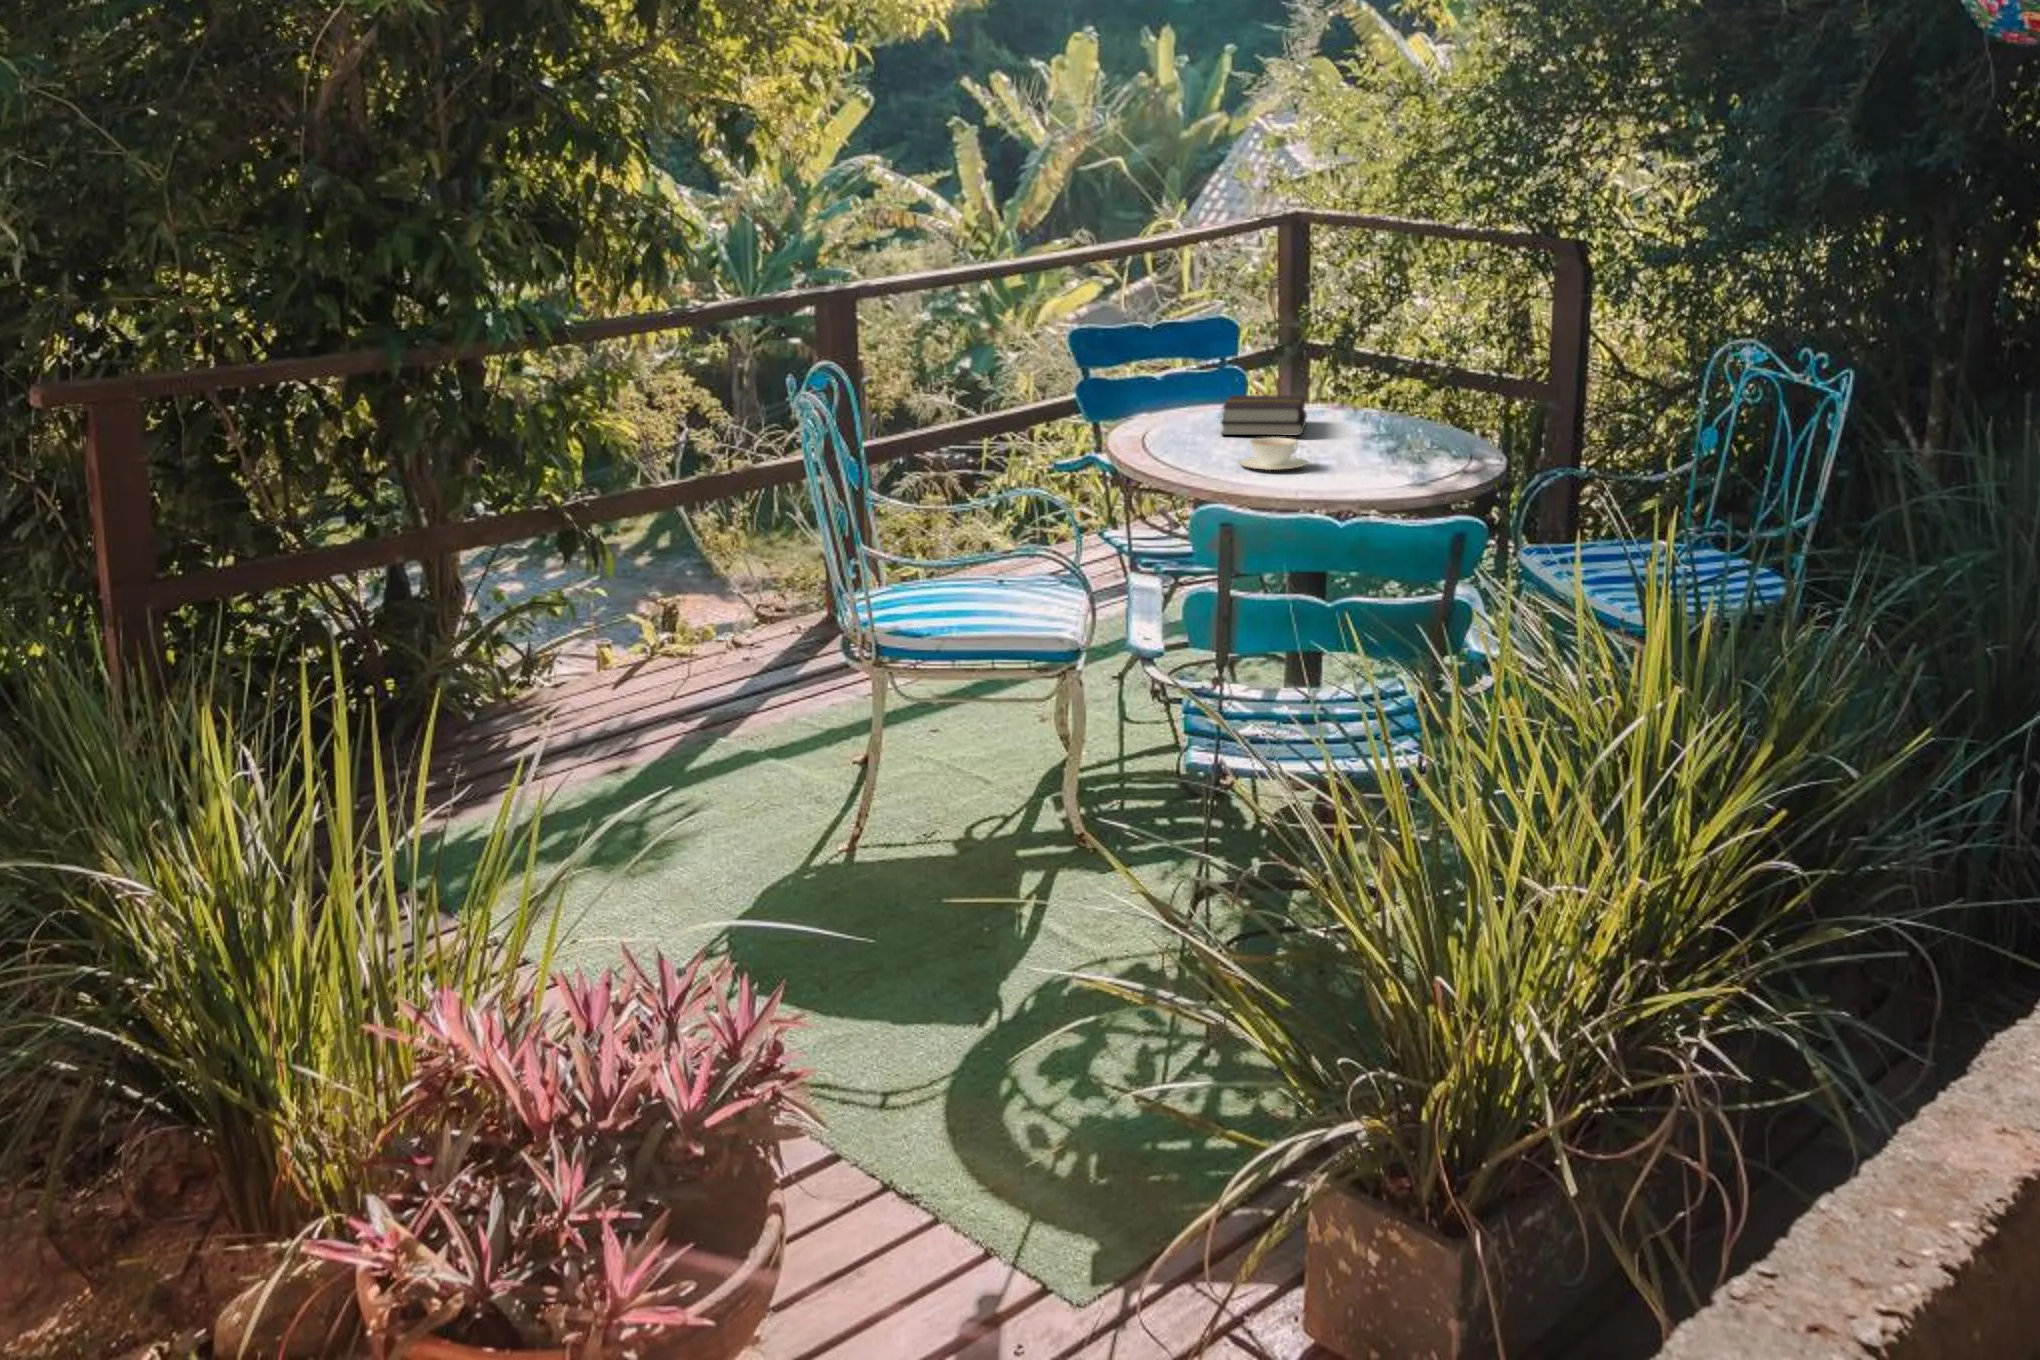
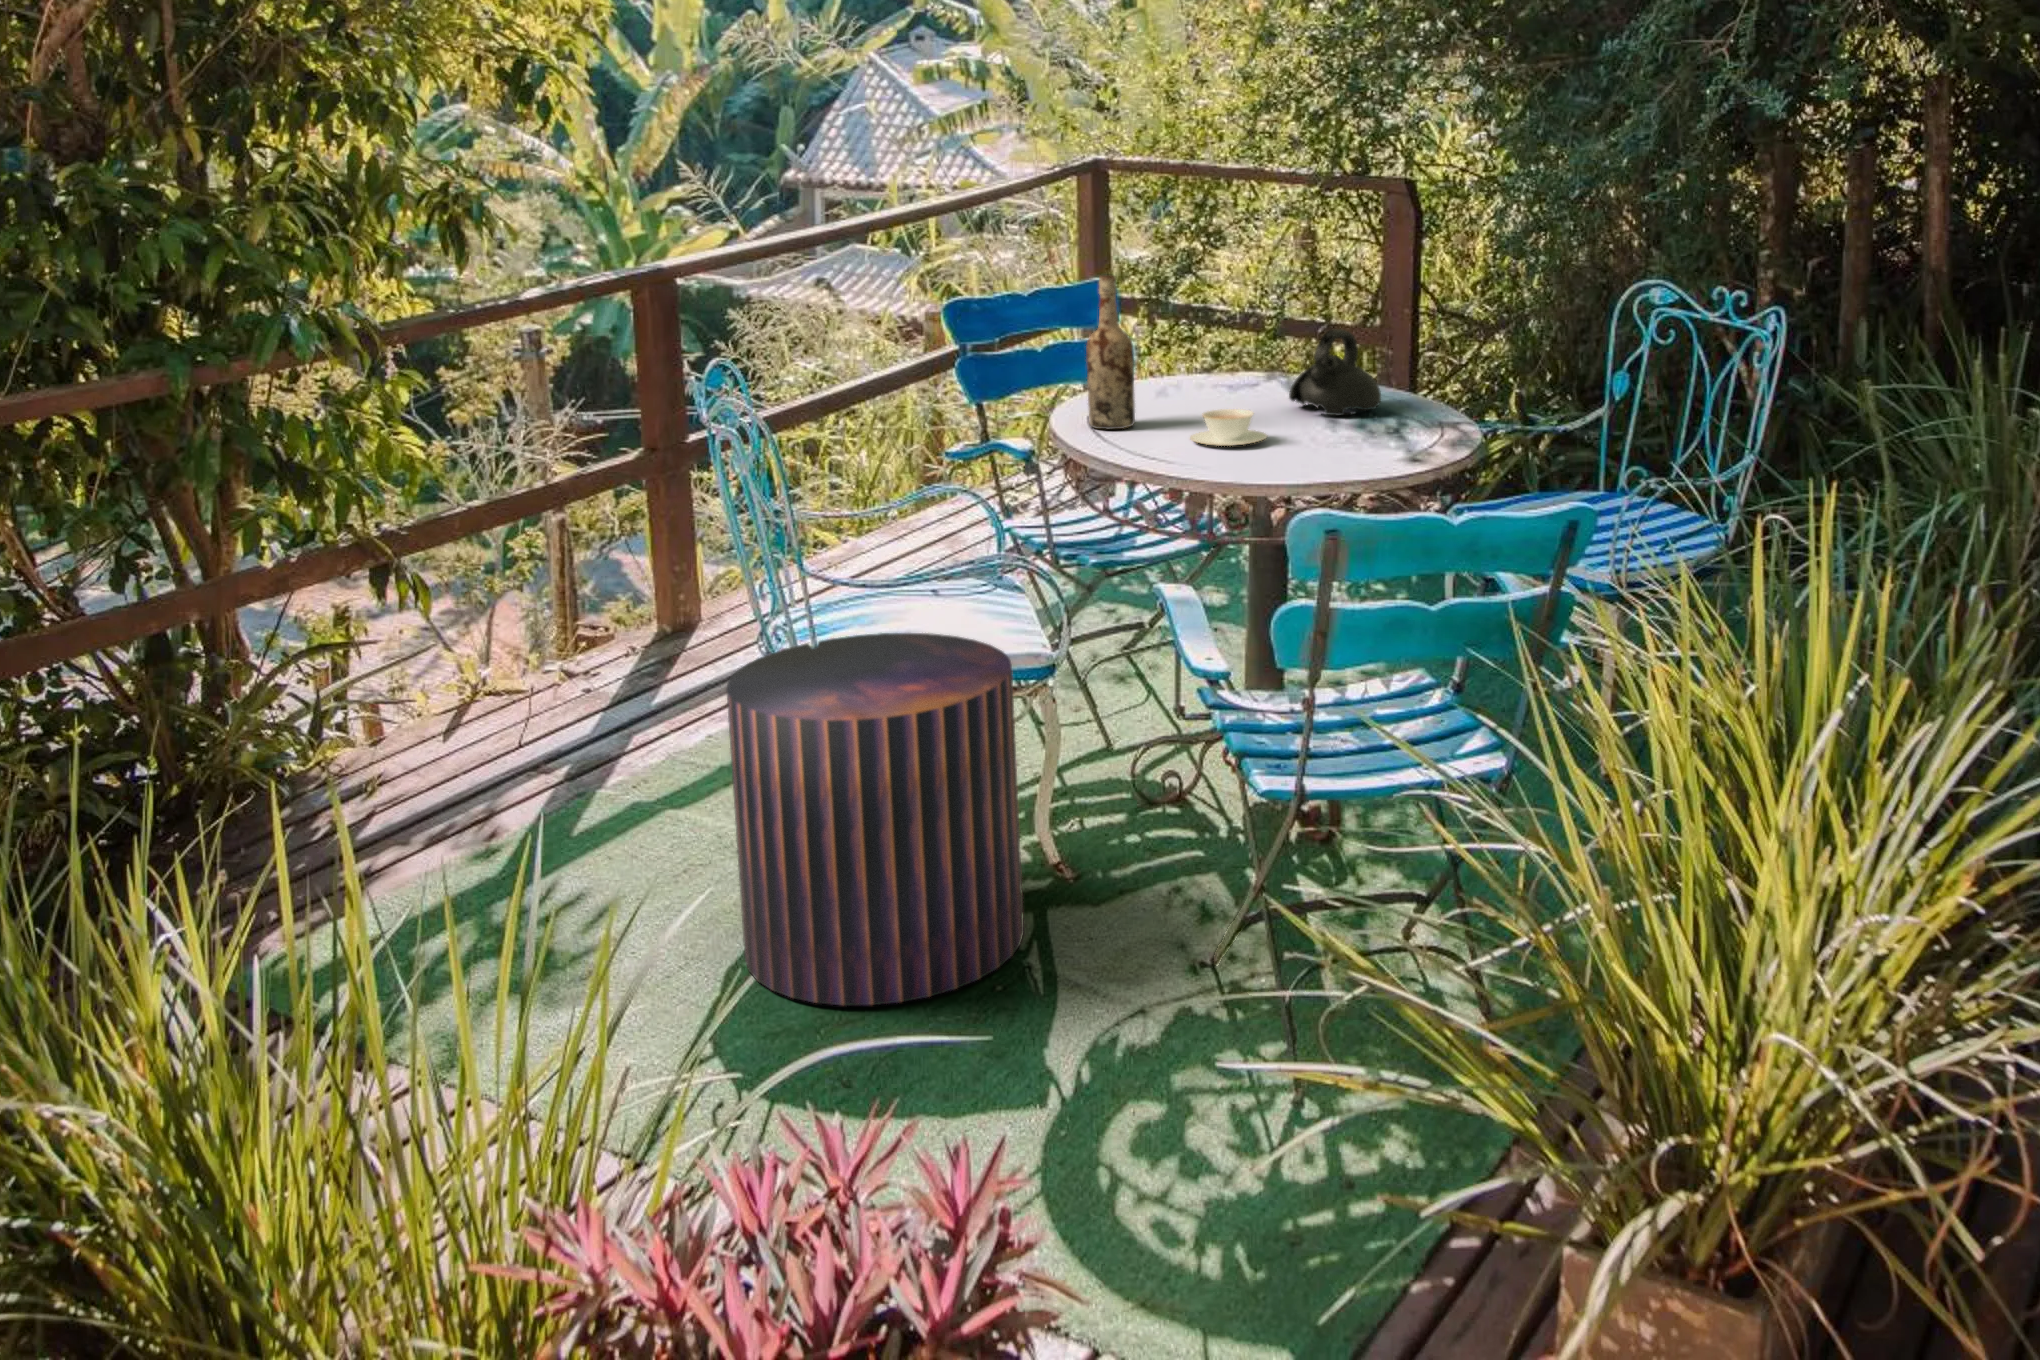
wine bottle: none [1158,311,1200,451] -> present [1086,275,1135,429]
teapot: none [1352,370,1439,451] -> present [1289,329,1381,416]
book: present [1220,395,1307,435] -> none [1136,359,1234,408]
pouf: none [776,613,1028,929] -> present [727,633,1024,1006]

